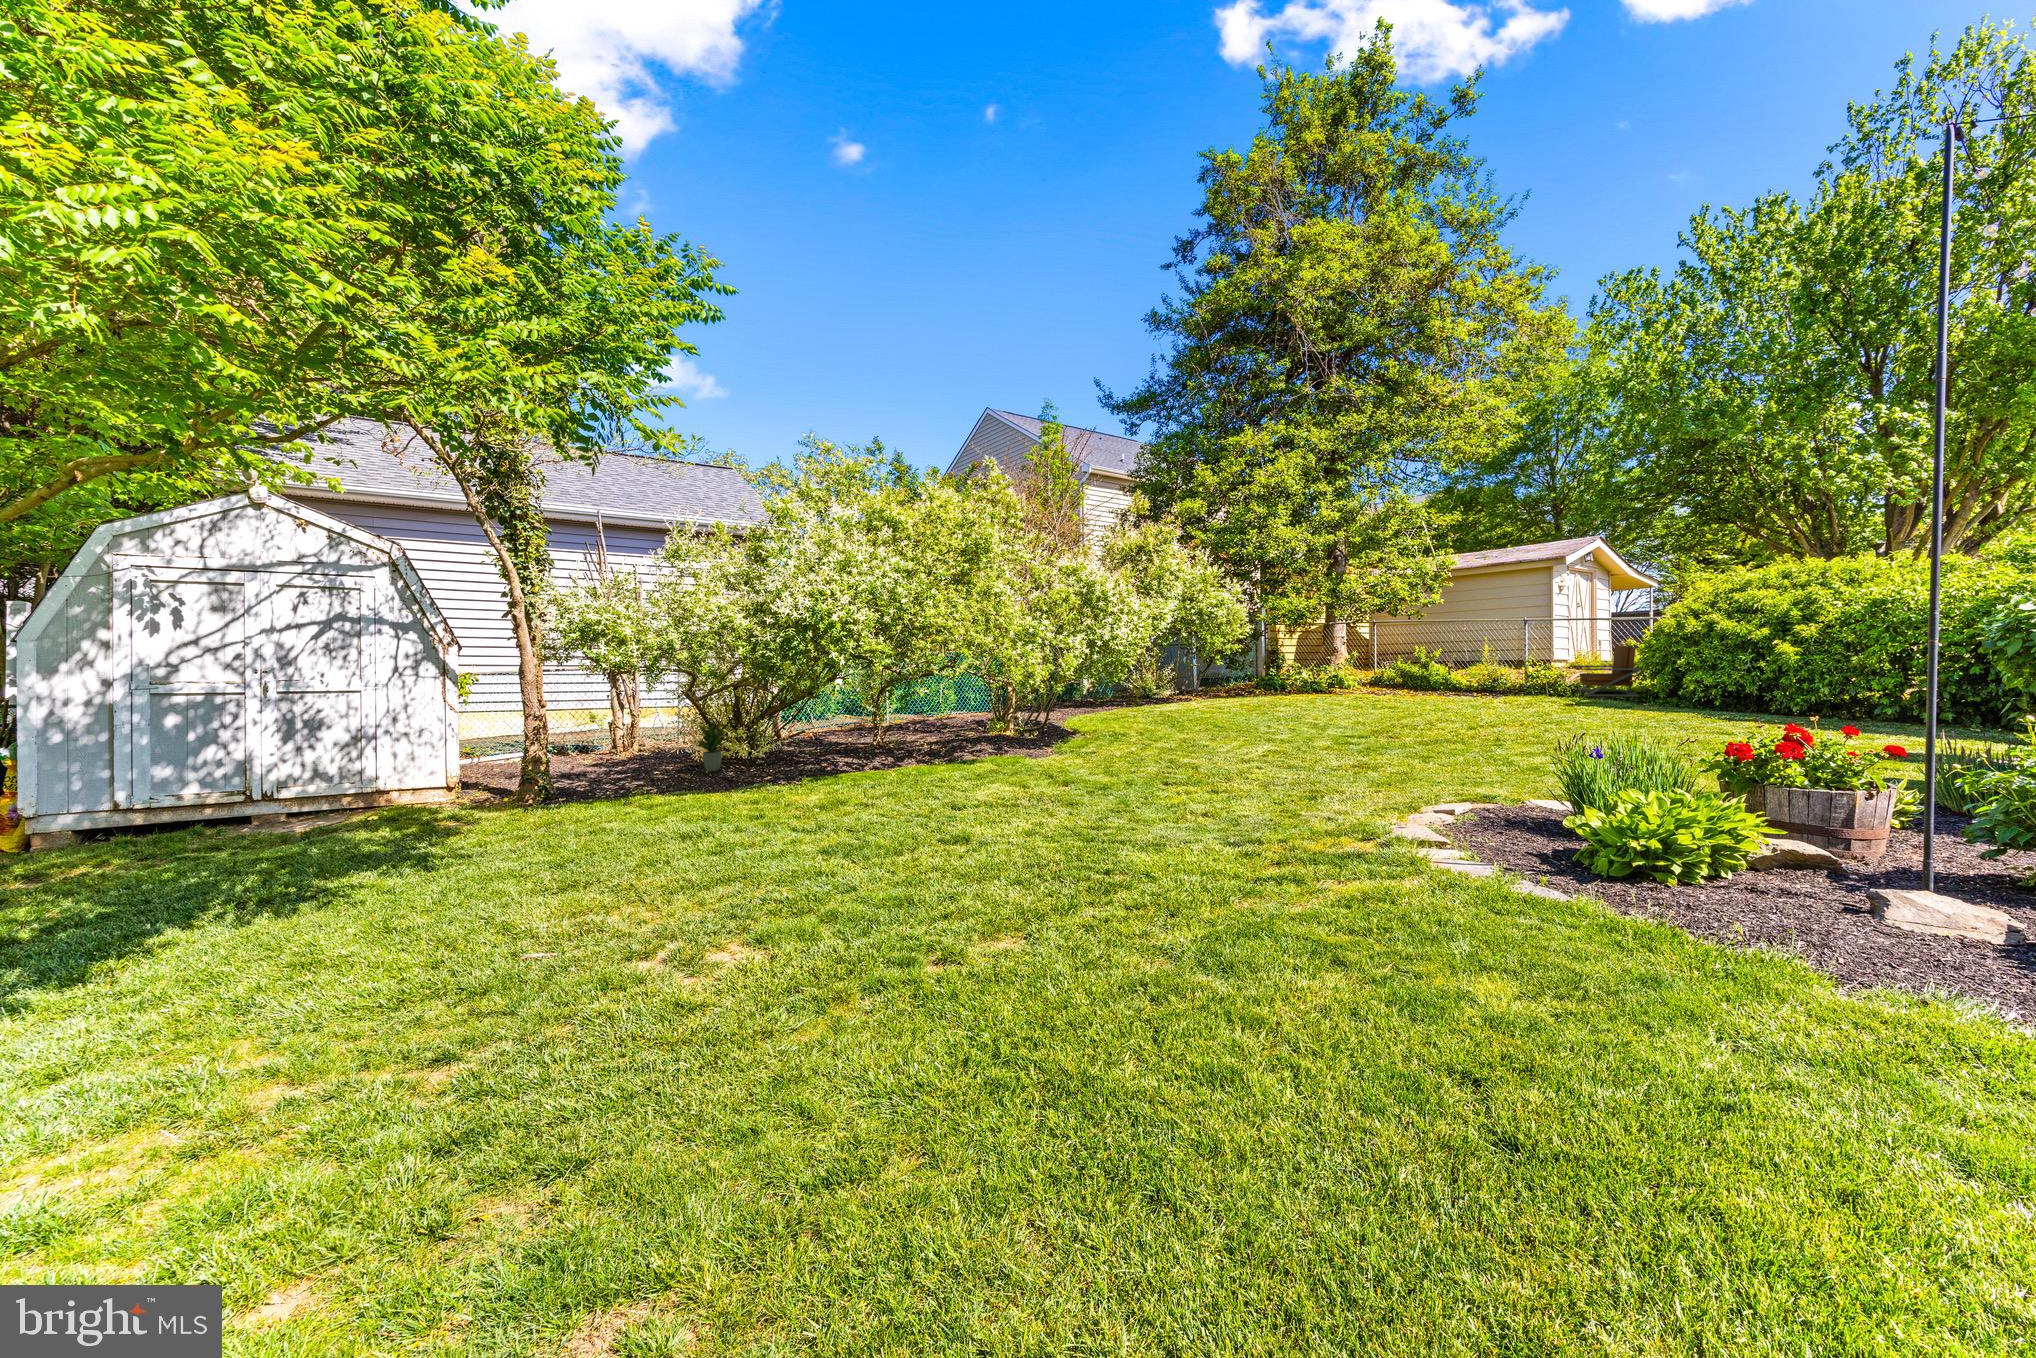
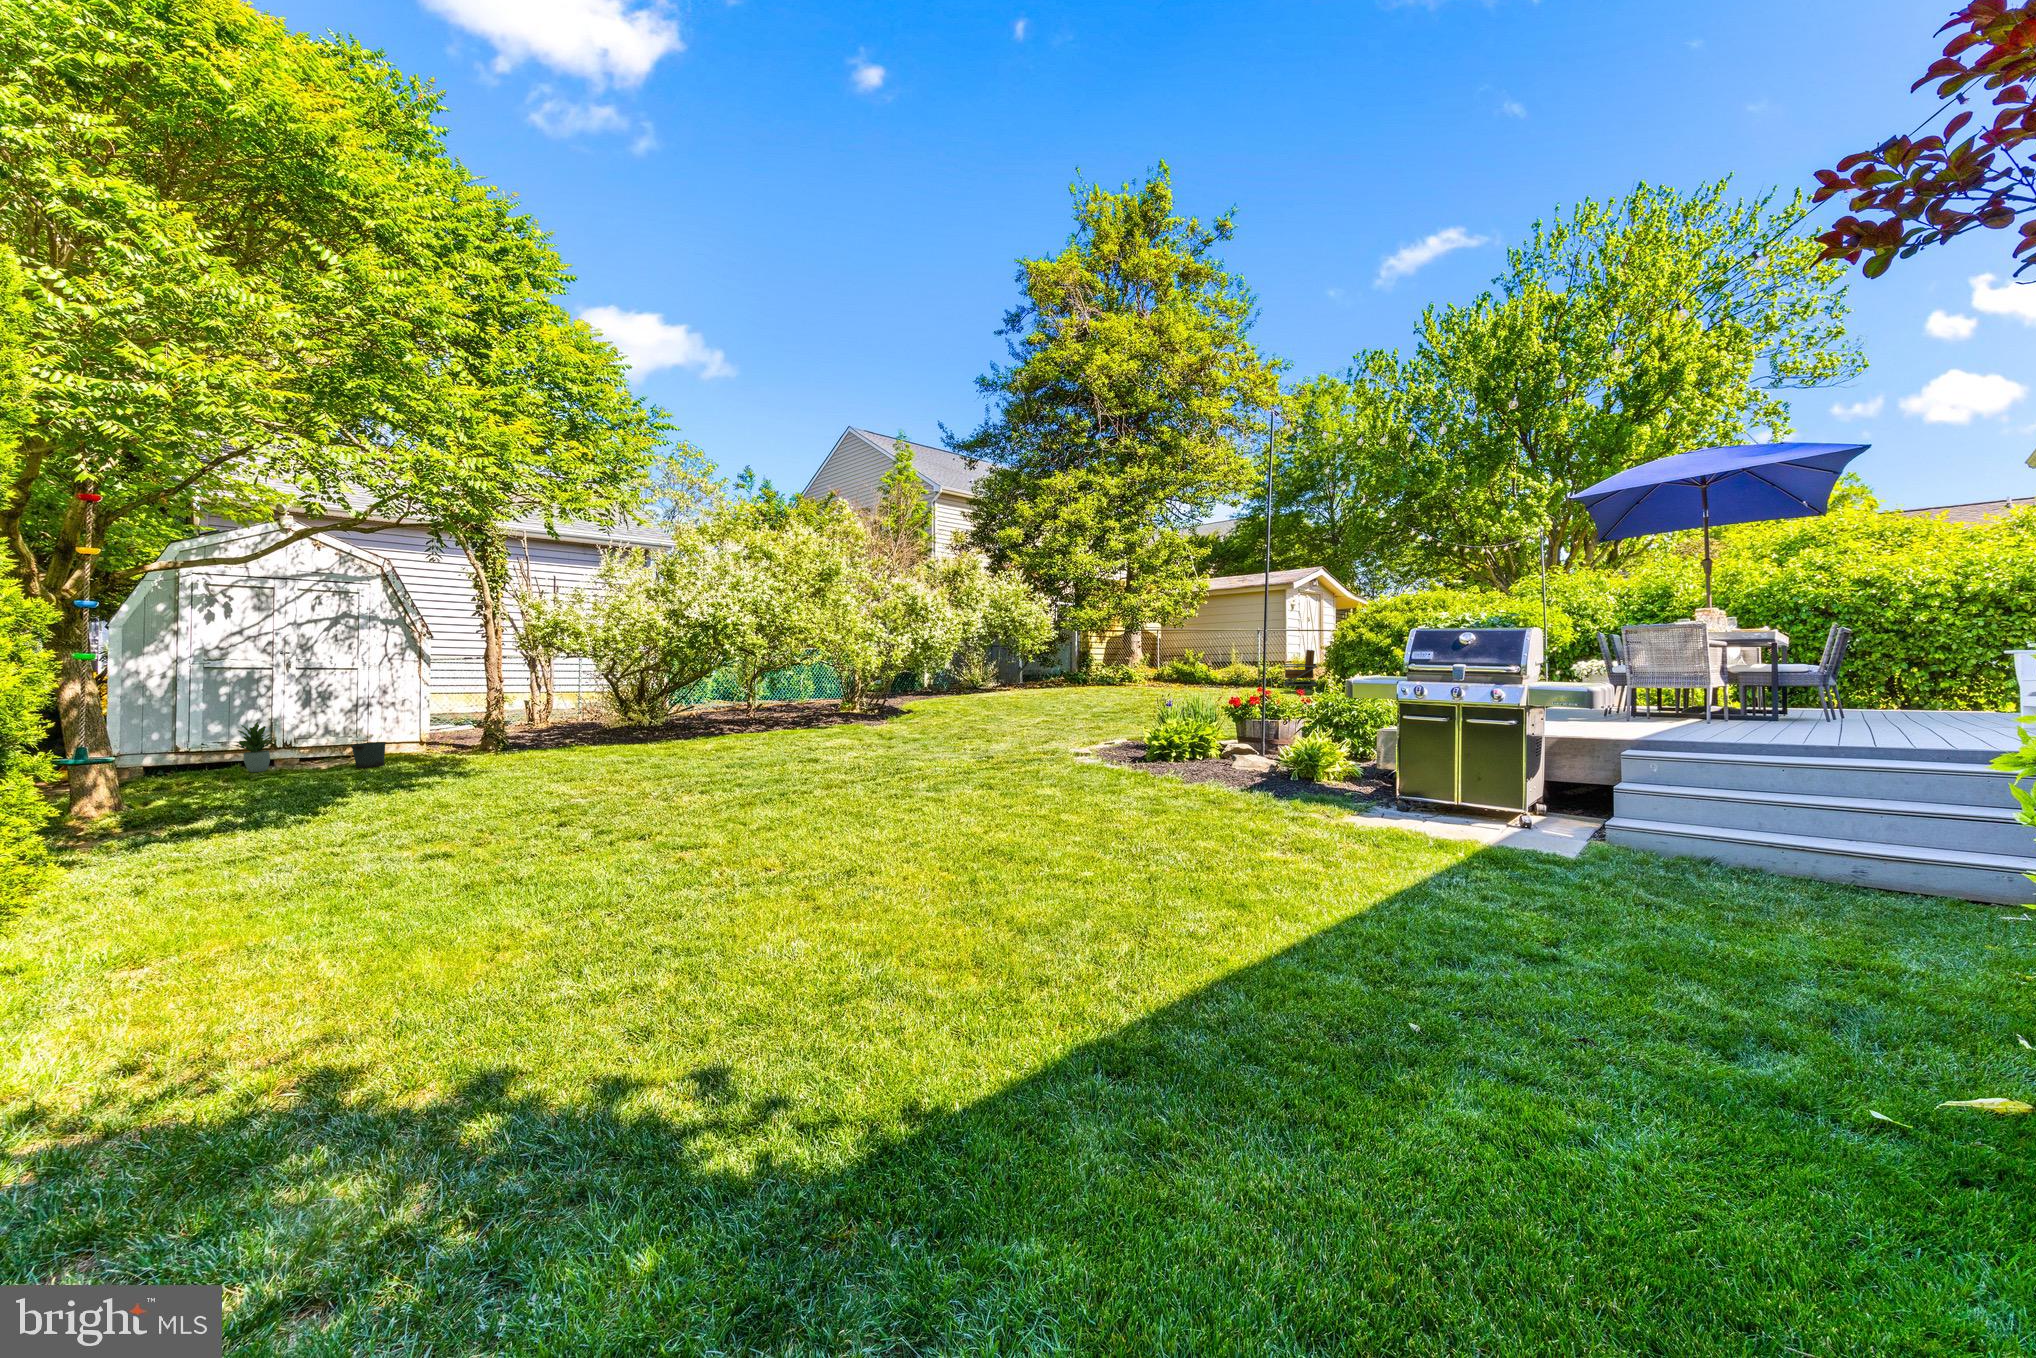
potted plant: present [697,722,728,771] -> present [234,722,276,772]
bucket: none [344,788,394,826] -> present [351,742,386,768]

